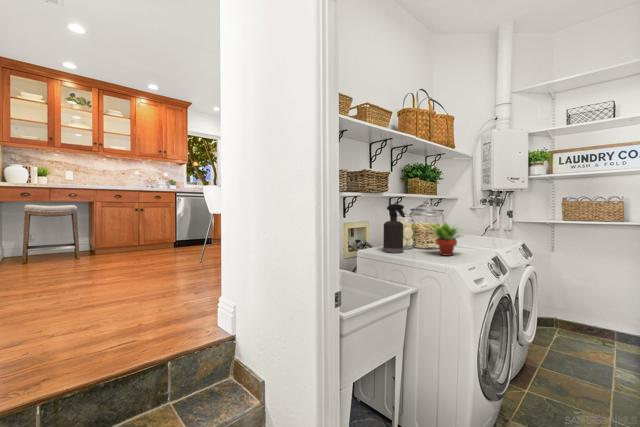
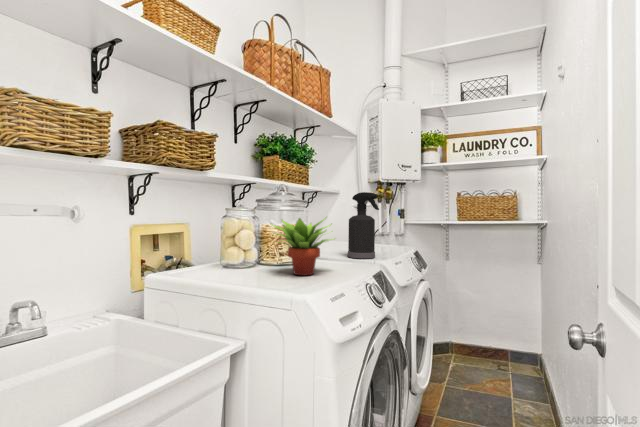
spray bottle: present [383,204,405,253] -> present [348,192,379,258]

